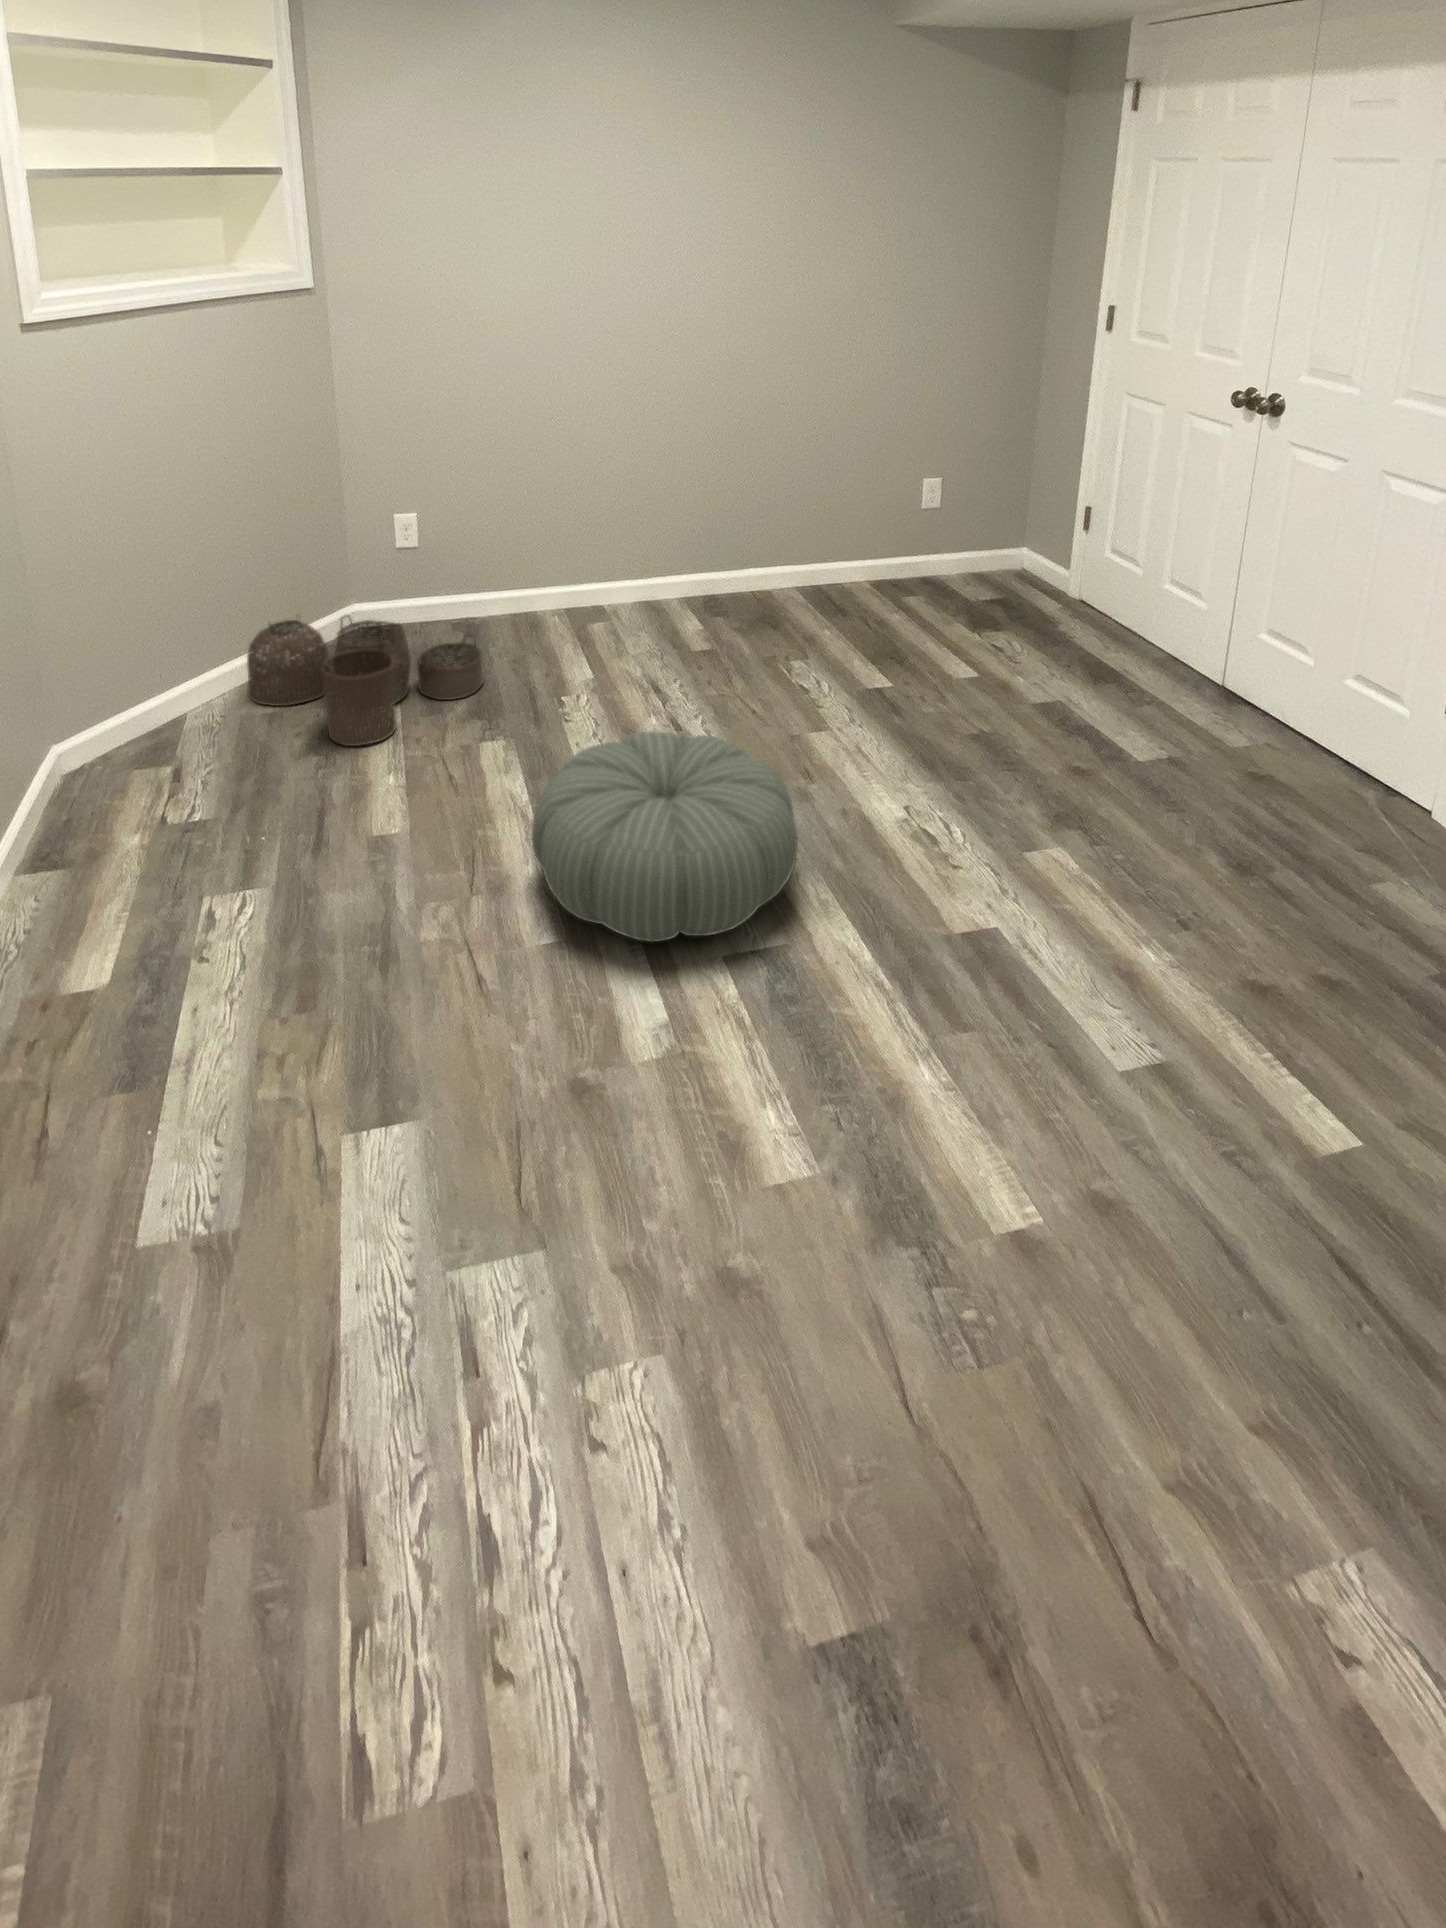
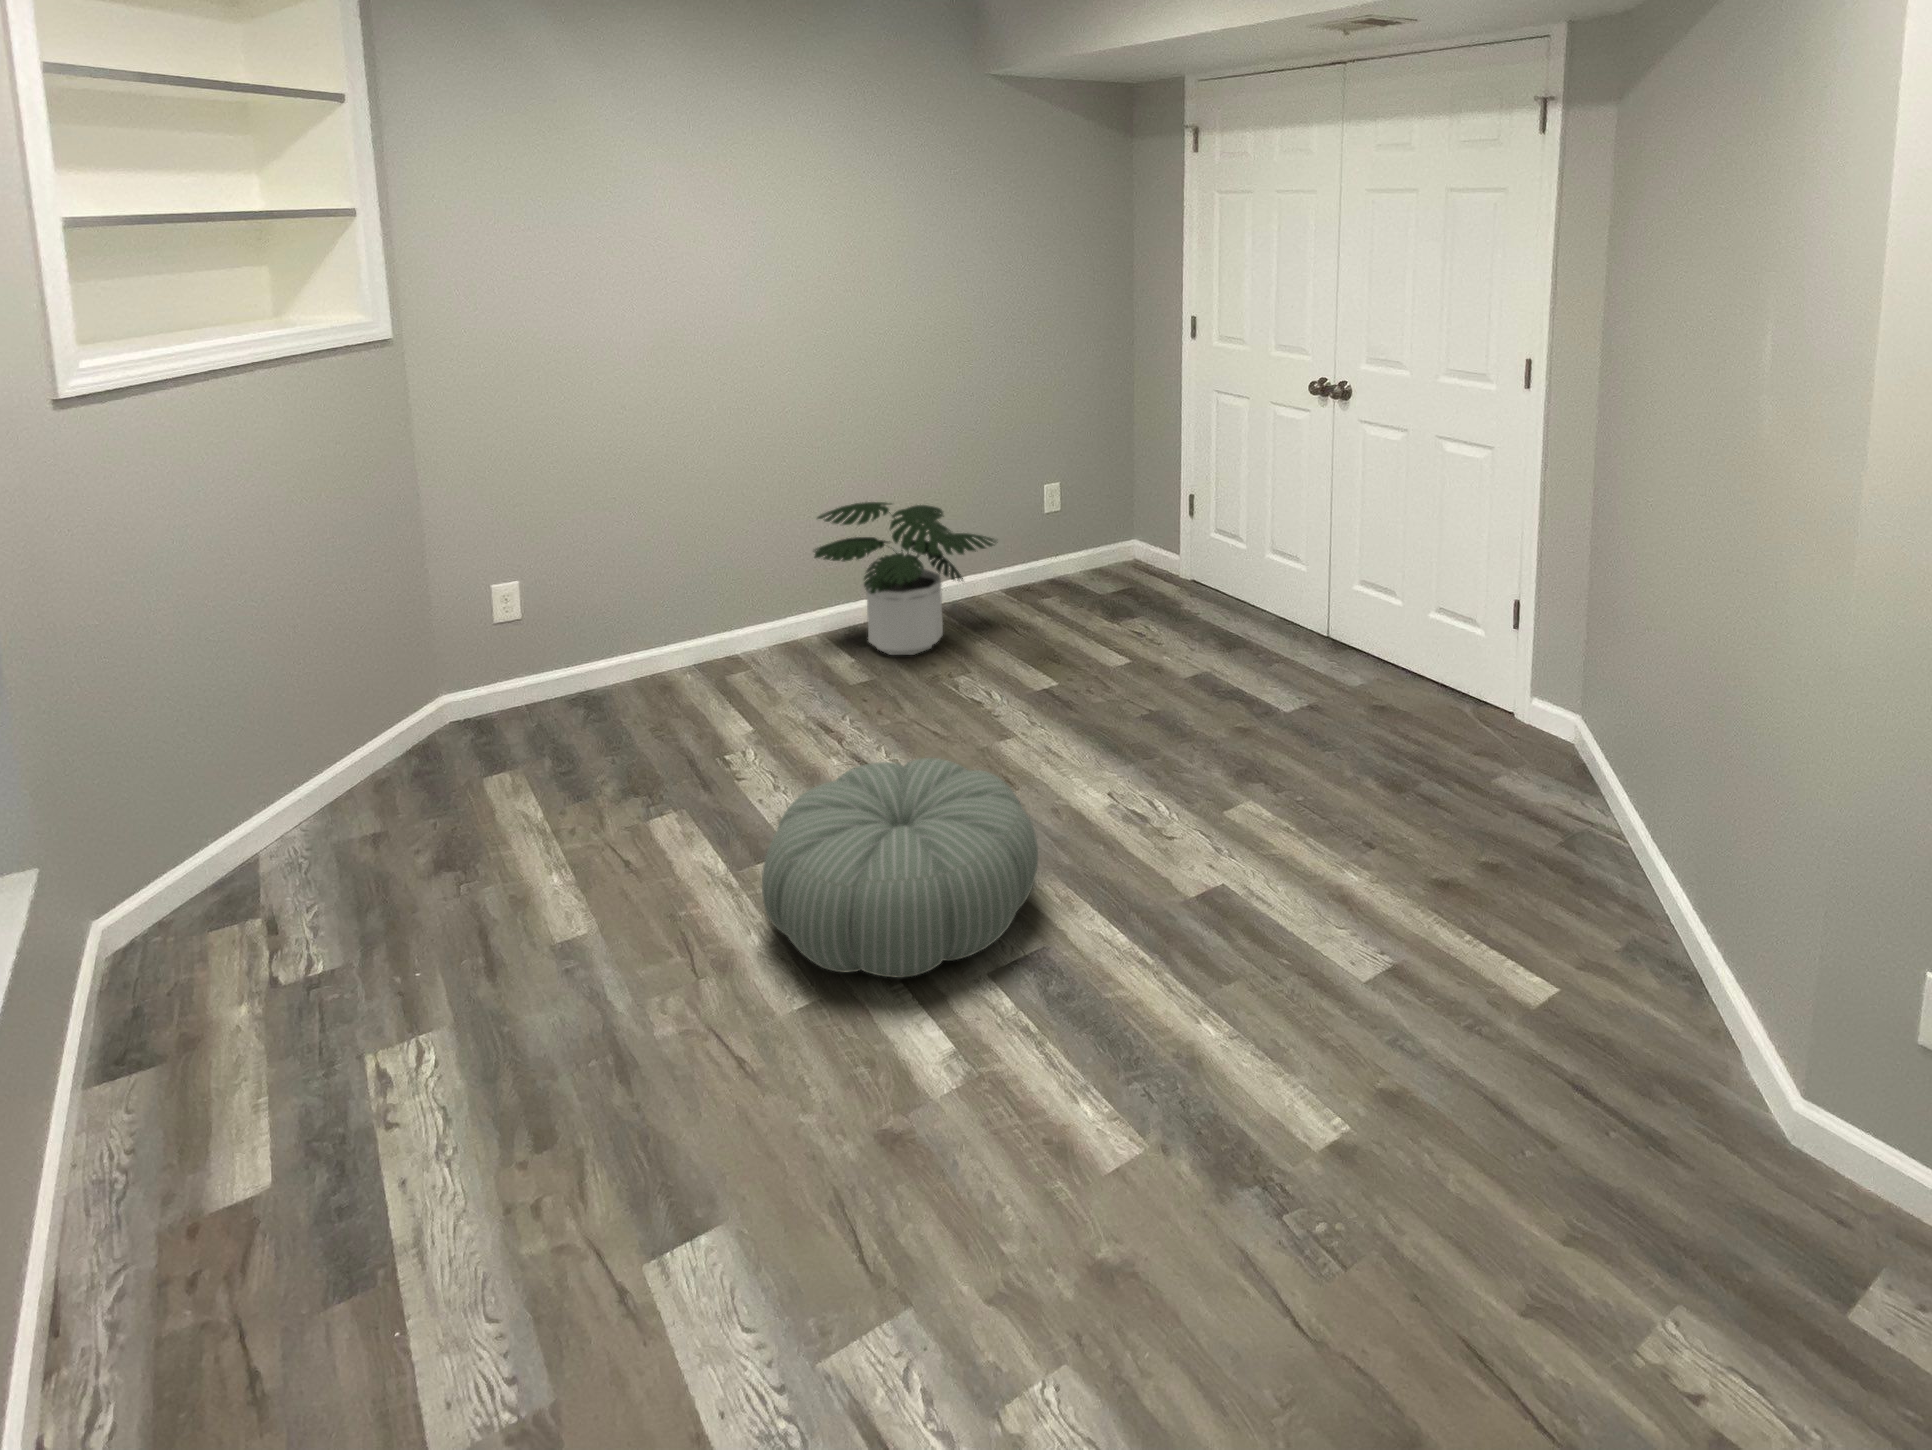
potted plant: none [672,477,857,631] -> present [814,502,996,655]
woven basket: present [247,617,483,746] -> none [330,702,630,852]

